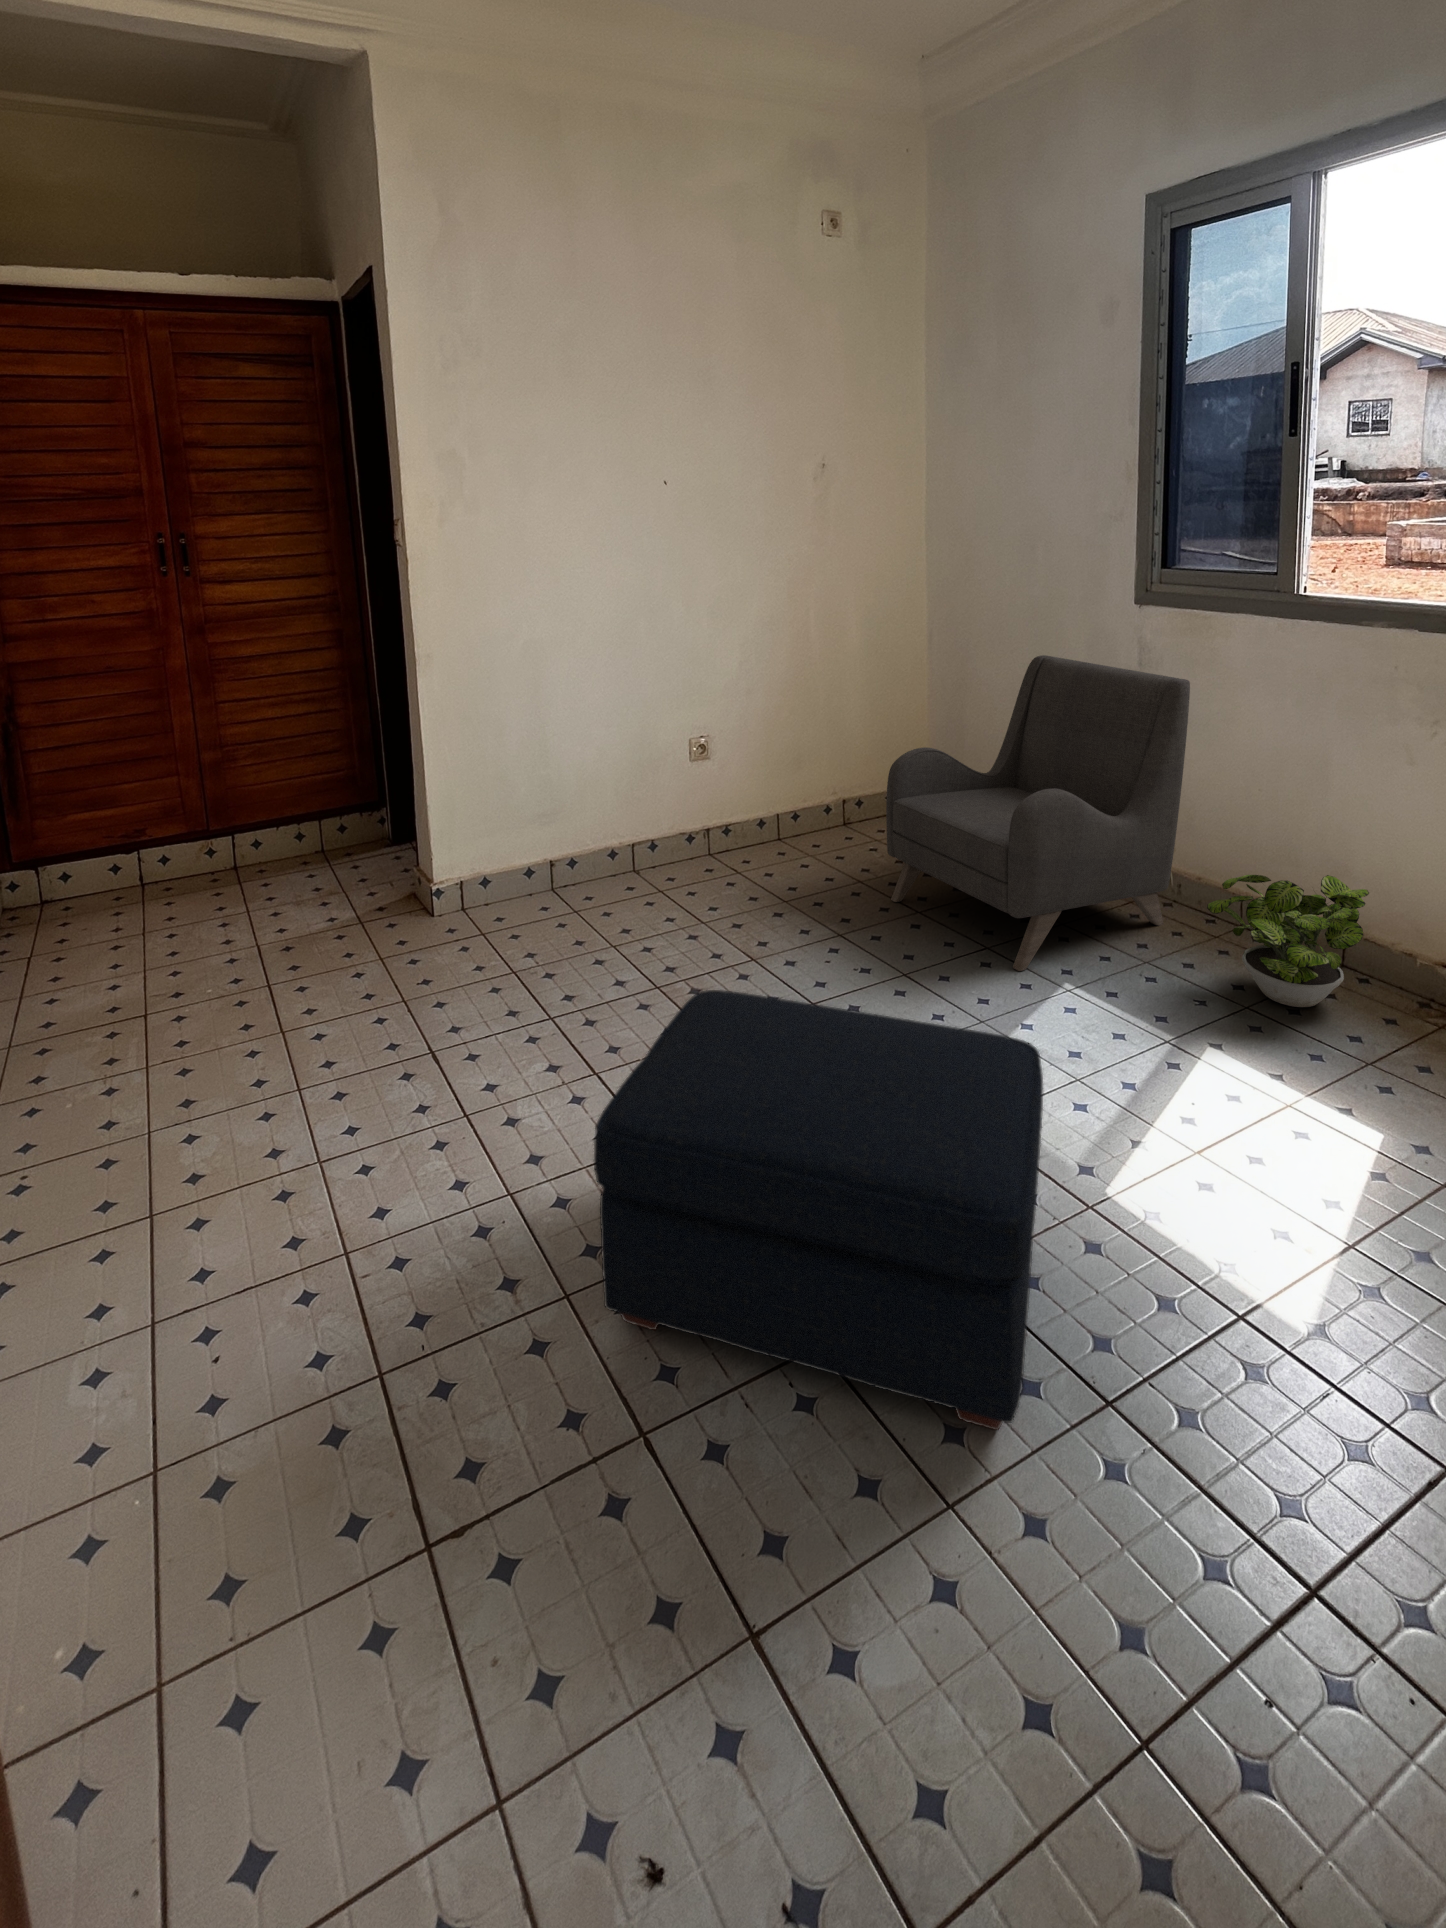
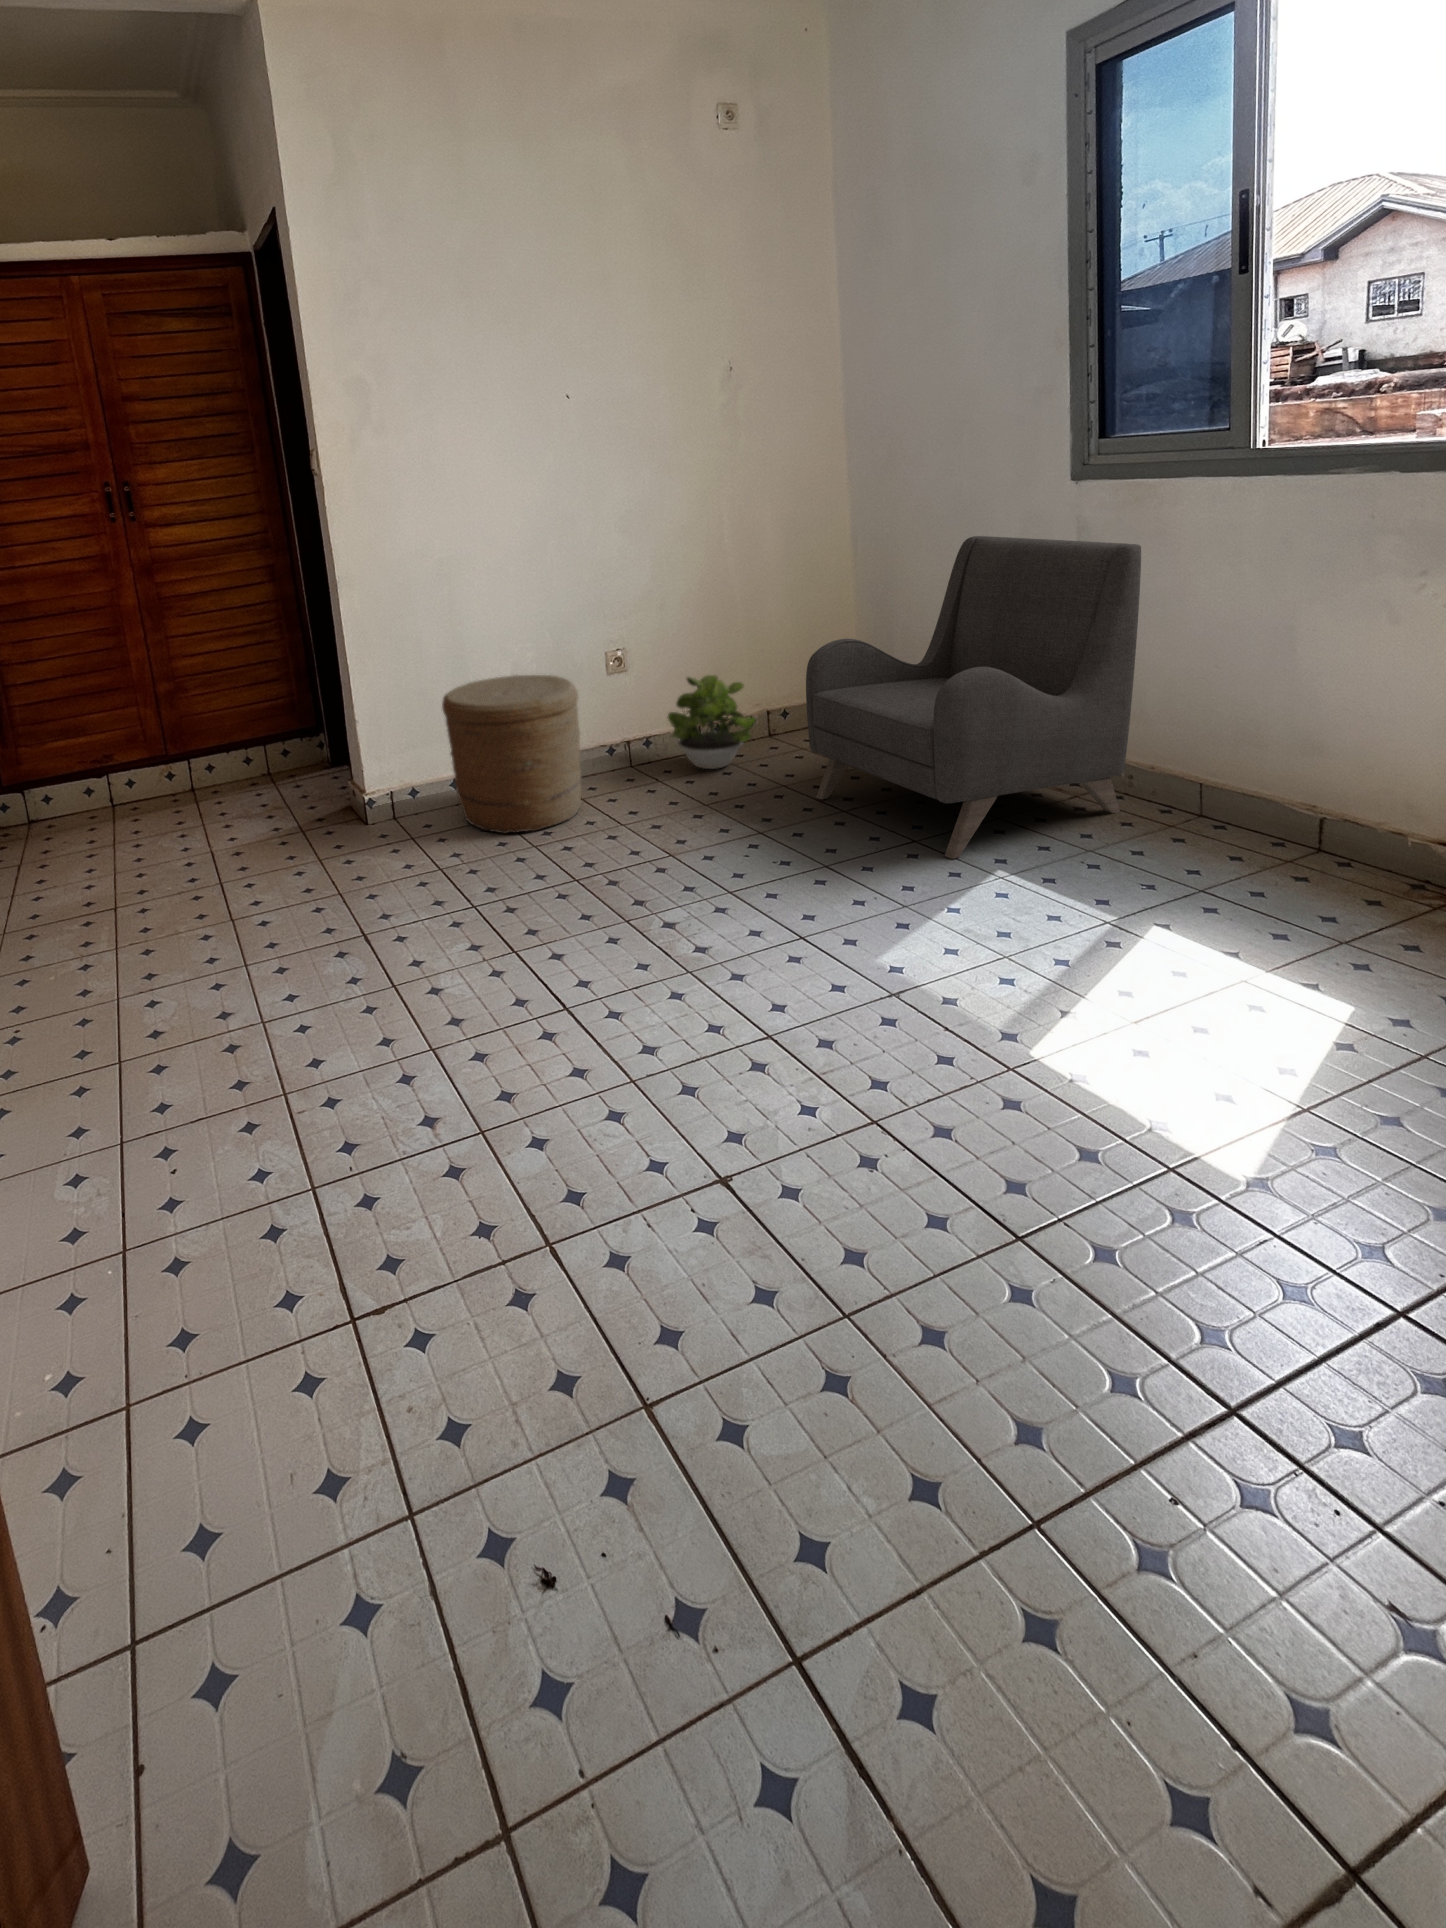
basket: none [526,765,666,932] -> present [442,675,581,834]
potted plant: present [1207,875,1369,1007] -> present [668,675,756,769]
ottoman: present [594,990,1043,1430] -> none [492,859,948,1258]

